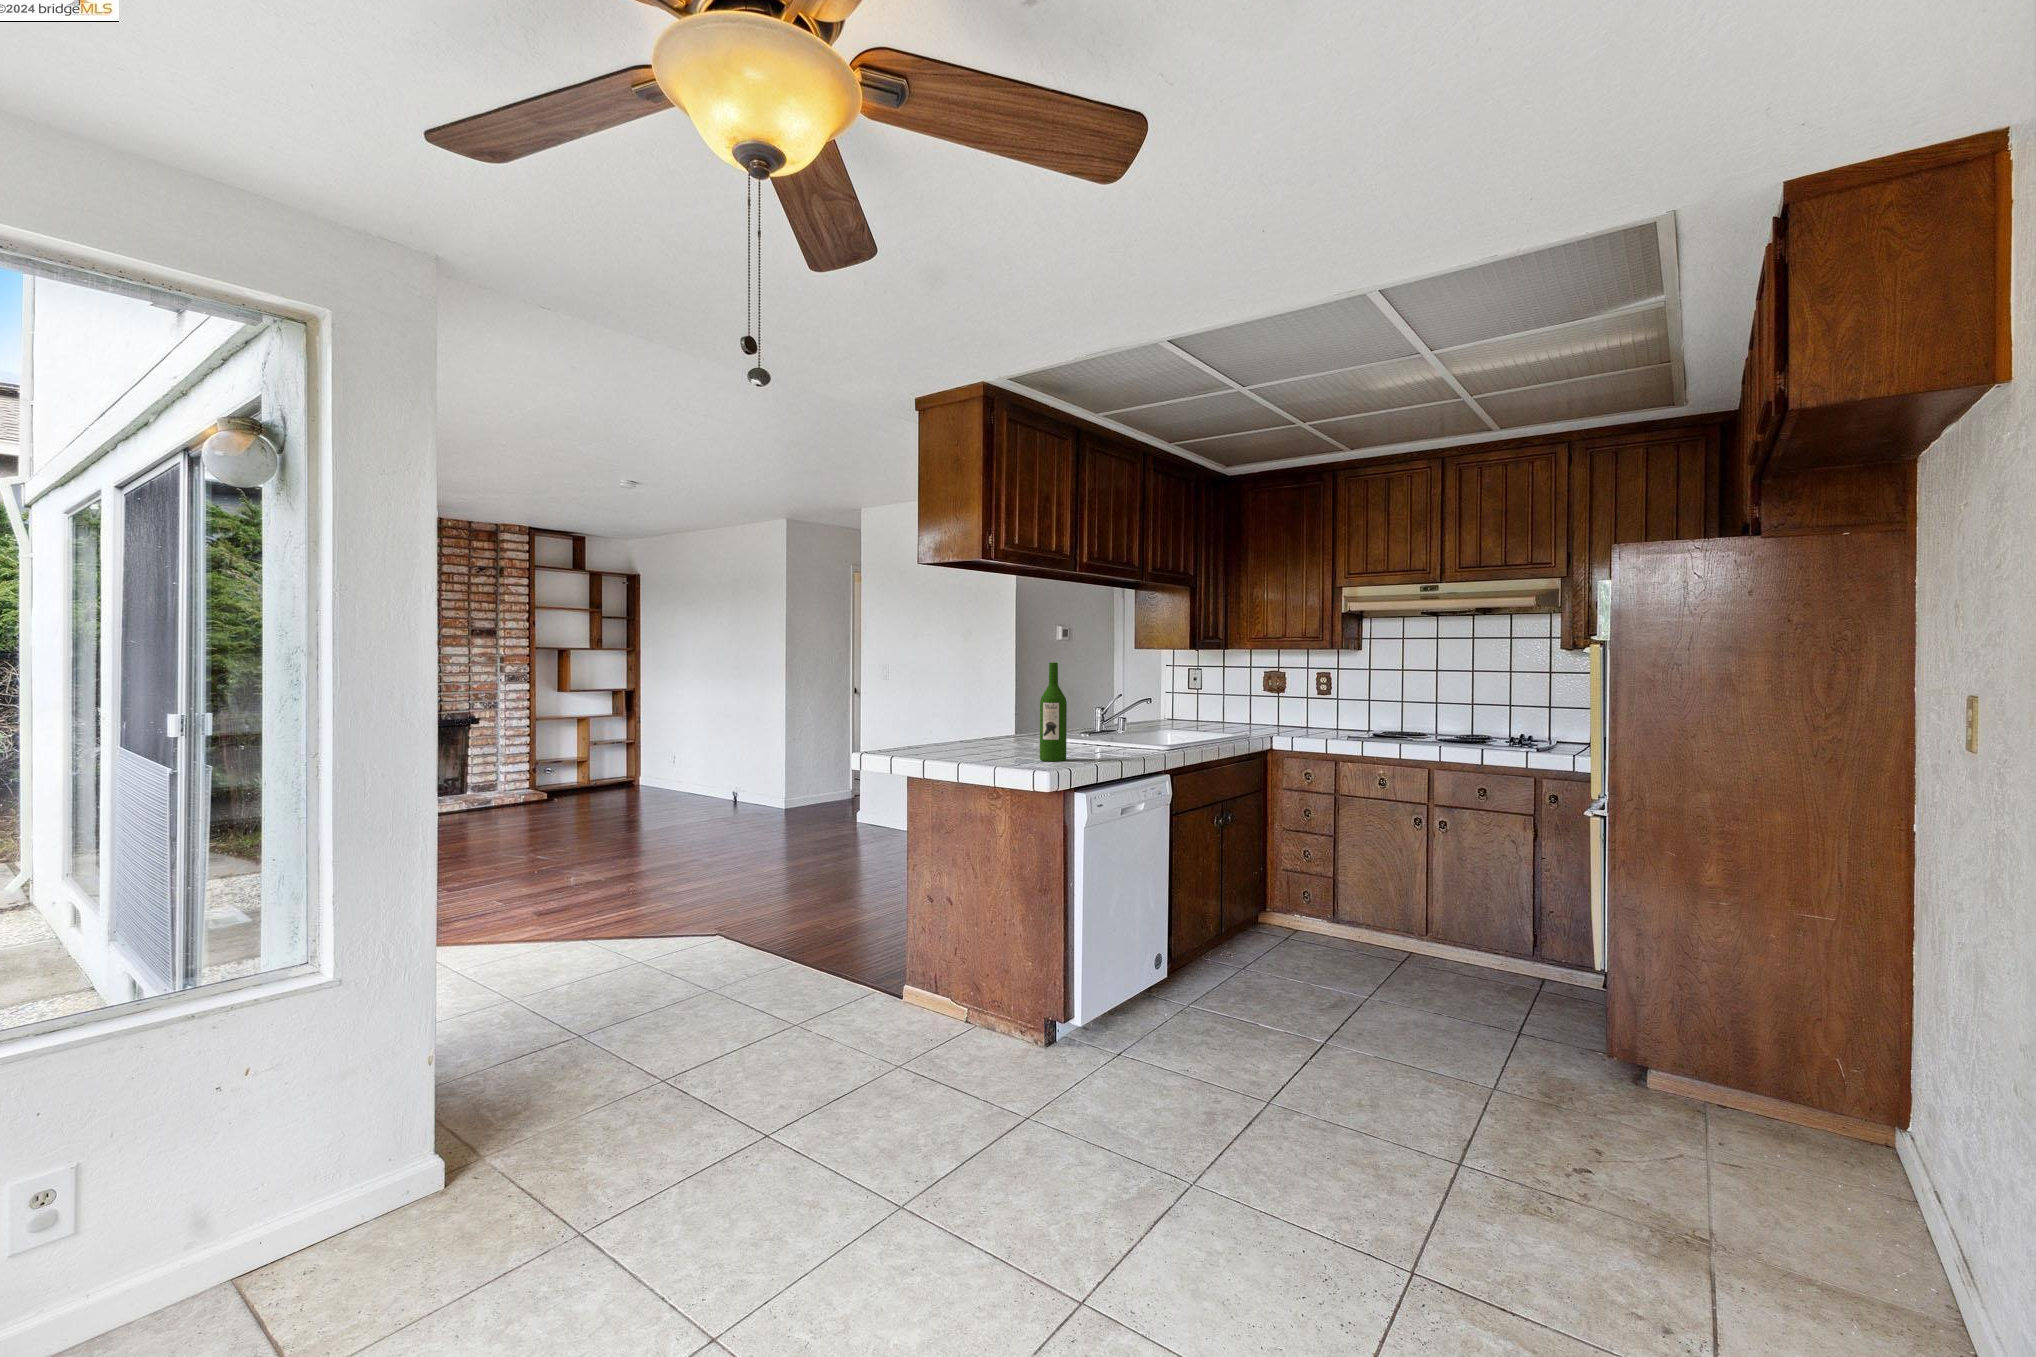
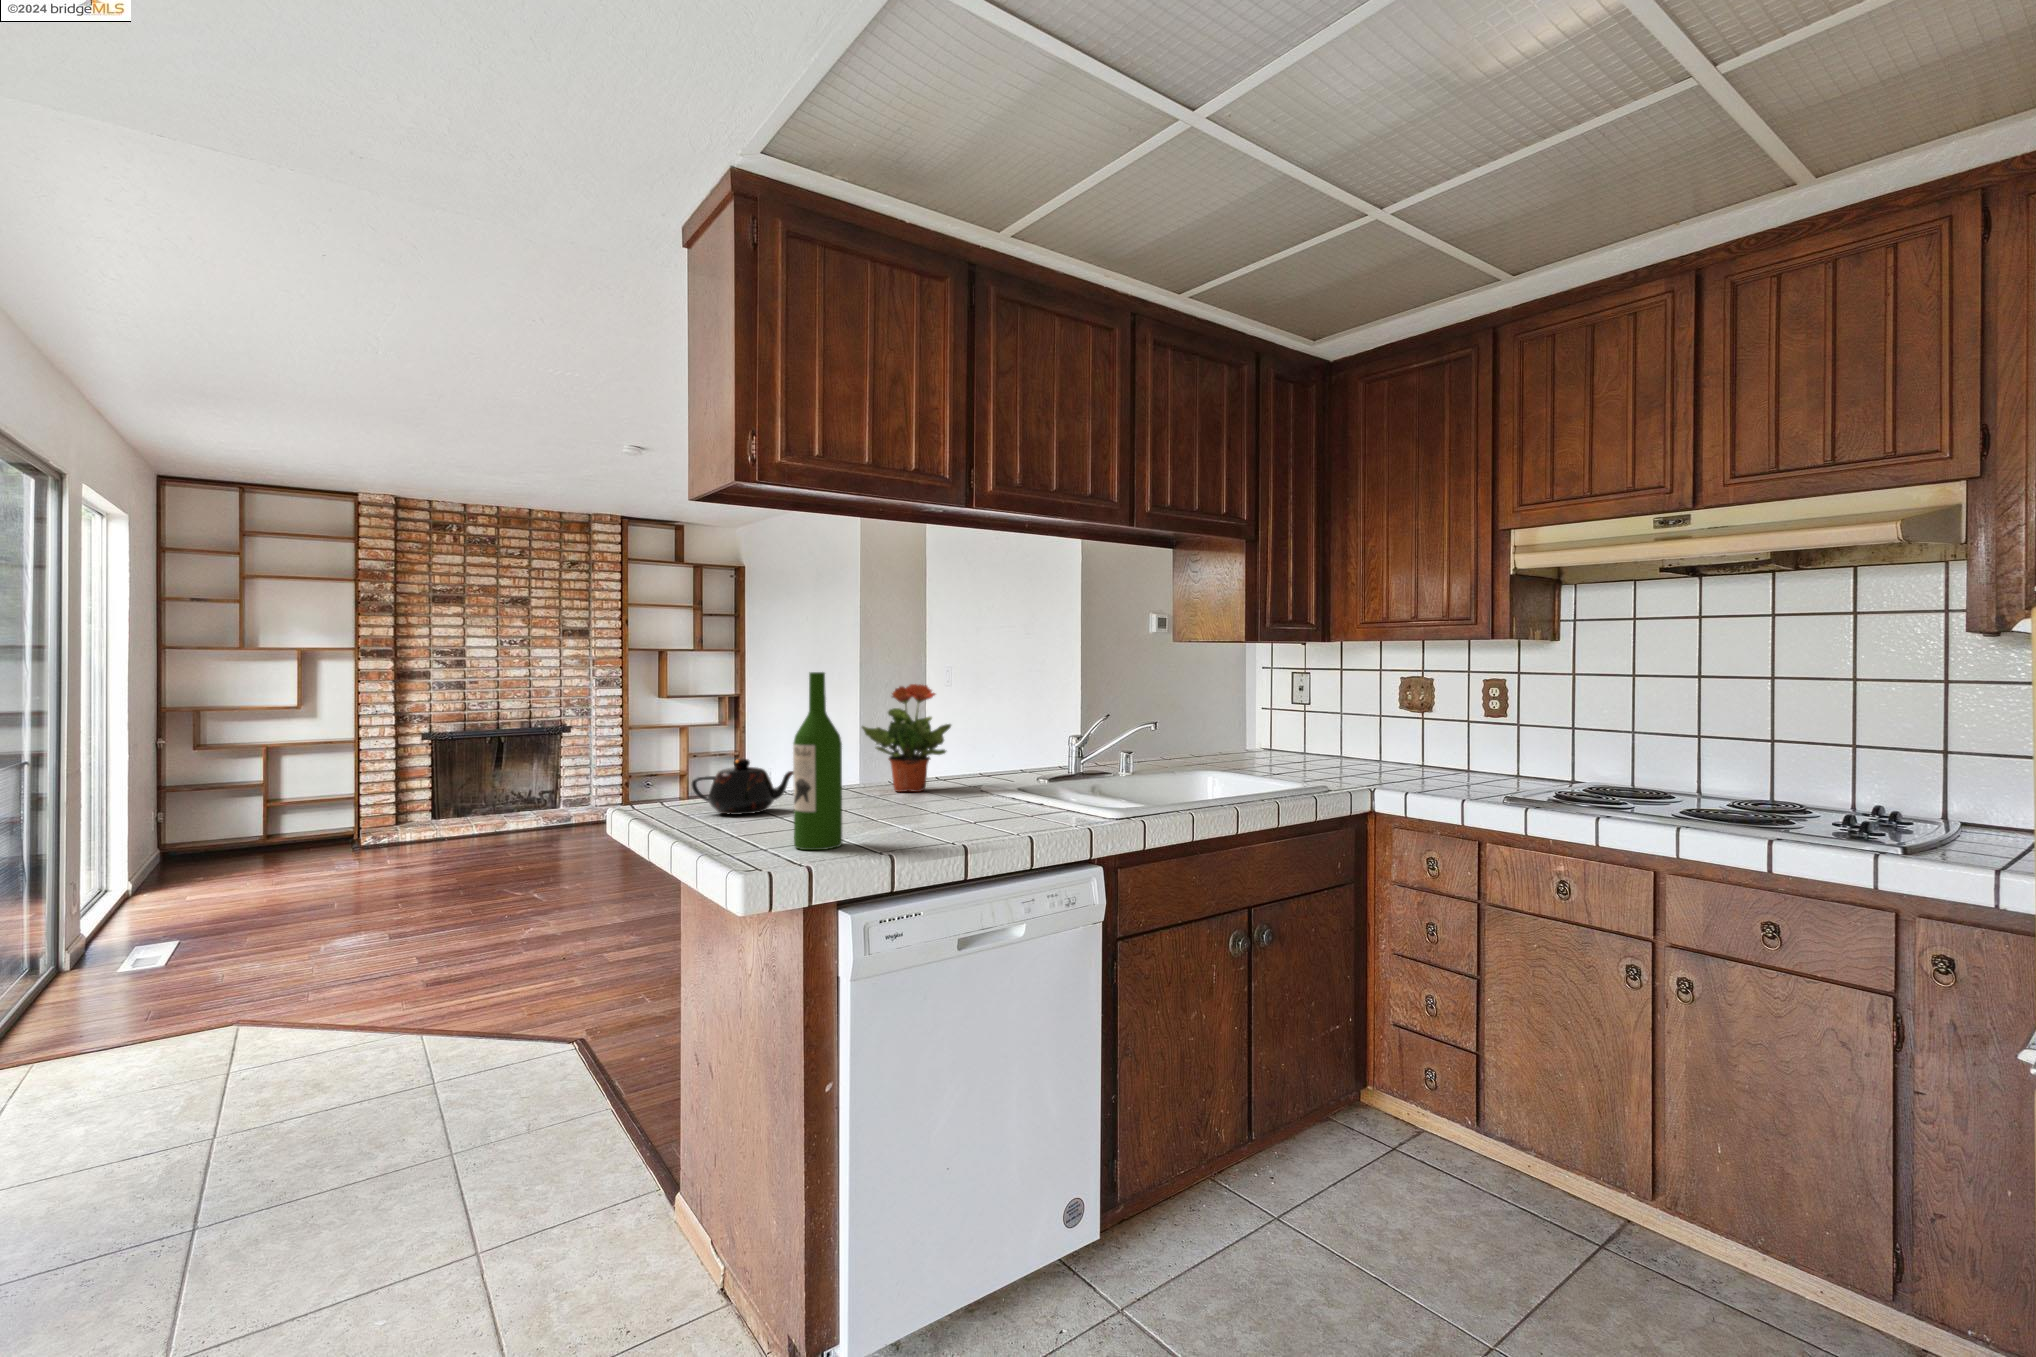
potted plant: none [972,673,1034,743] -> present [862,684,951,792]
teapot: none [907,719,970,753] -> present [692,758,793,815]

